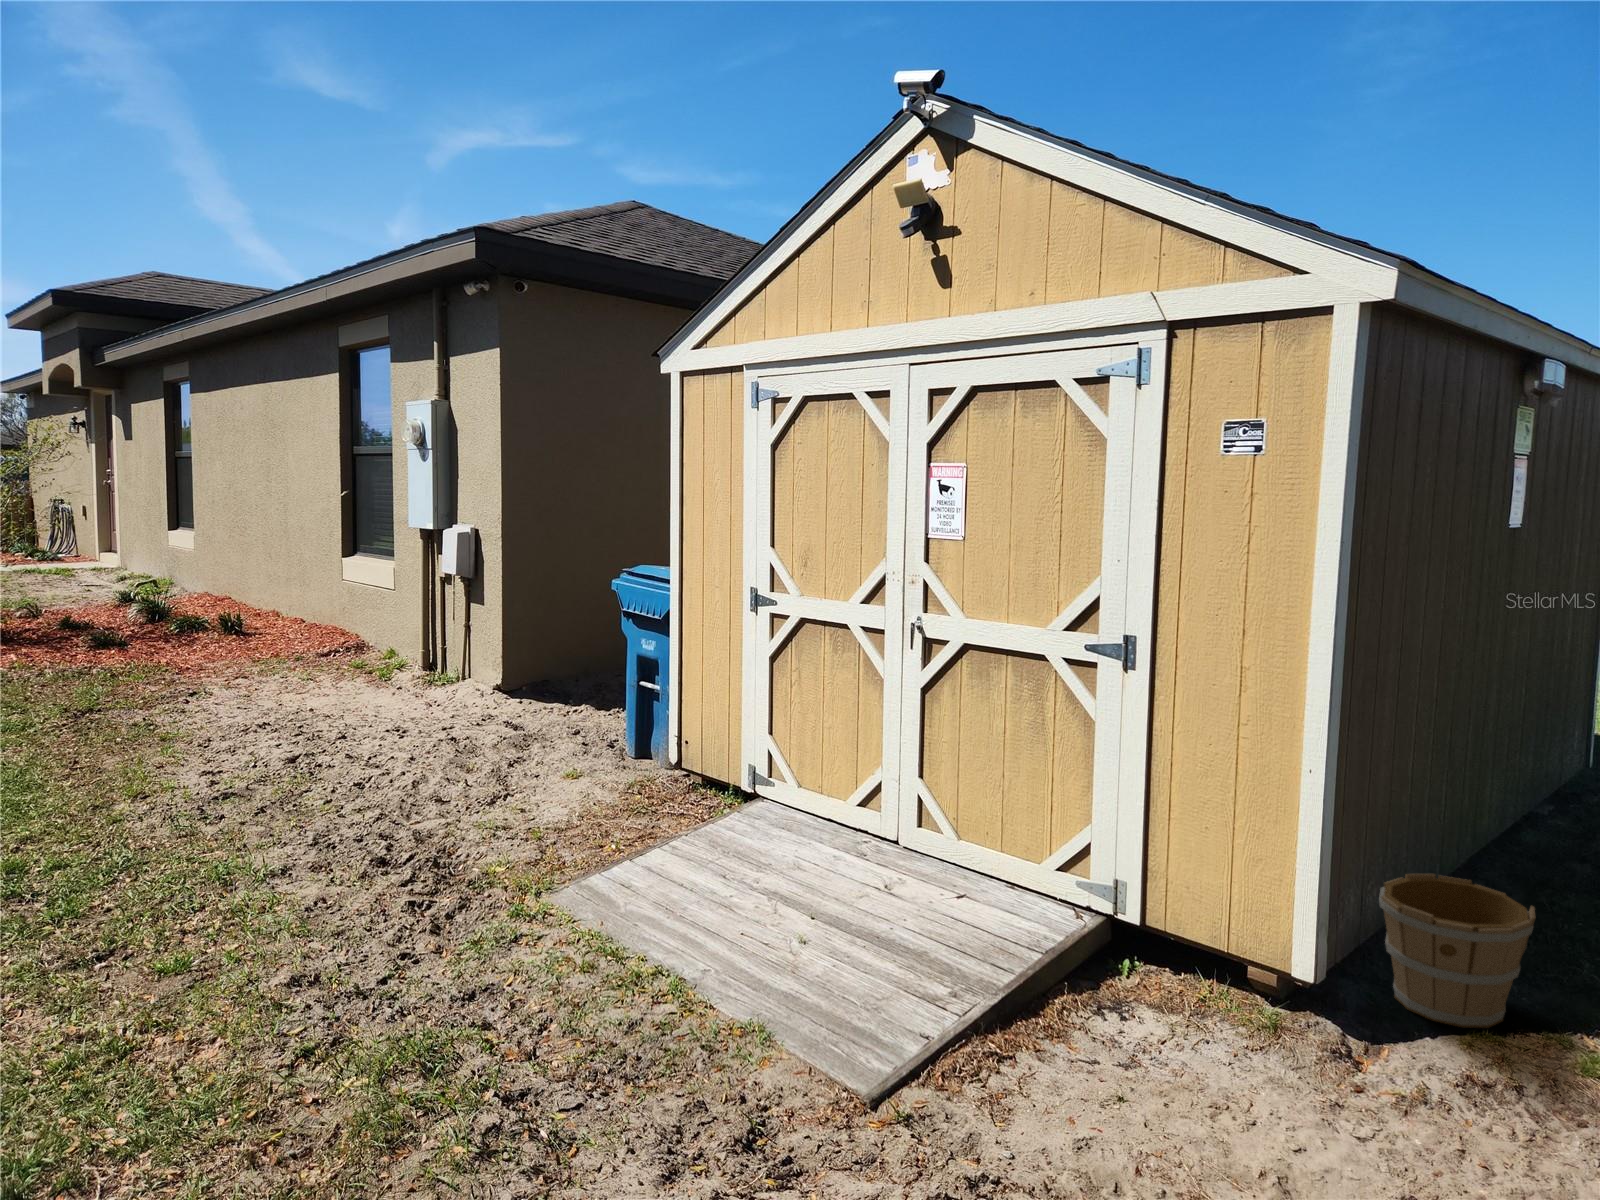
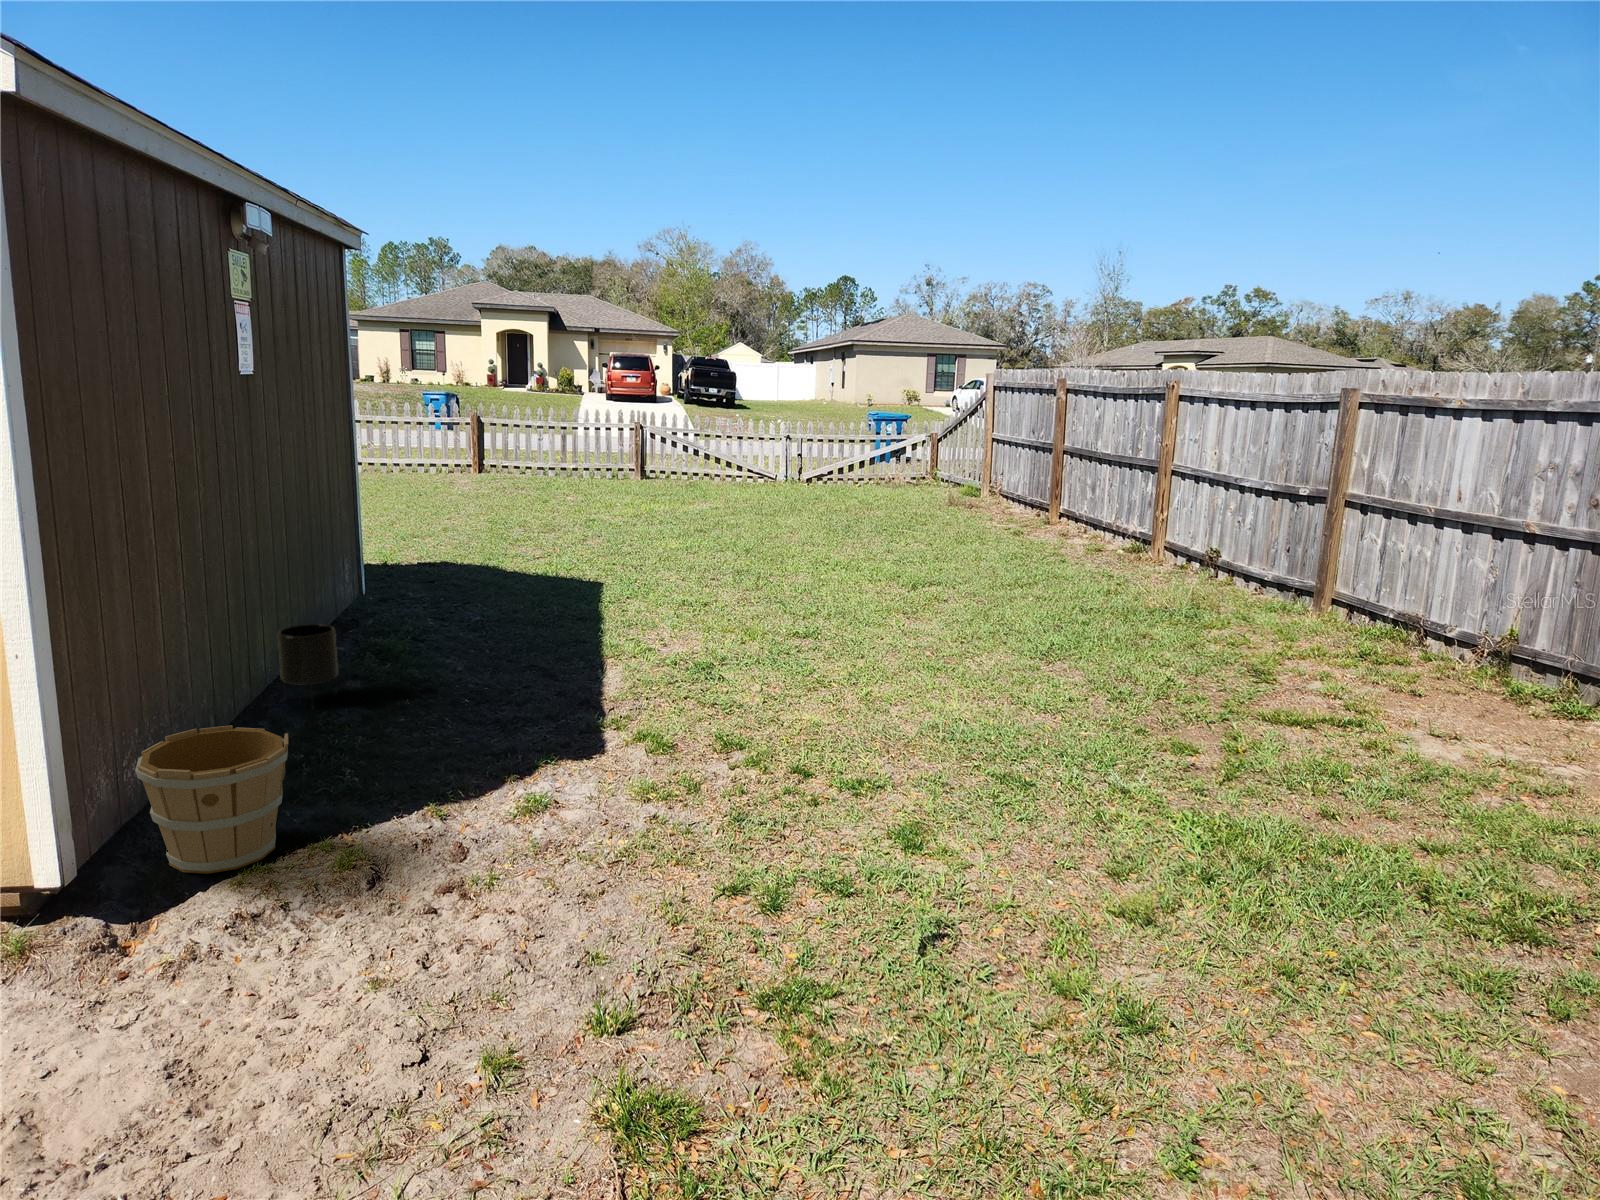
planter: none [1506,787,1578,882] -> present [278,624,338,709]

